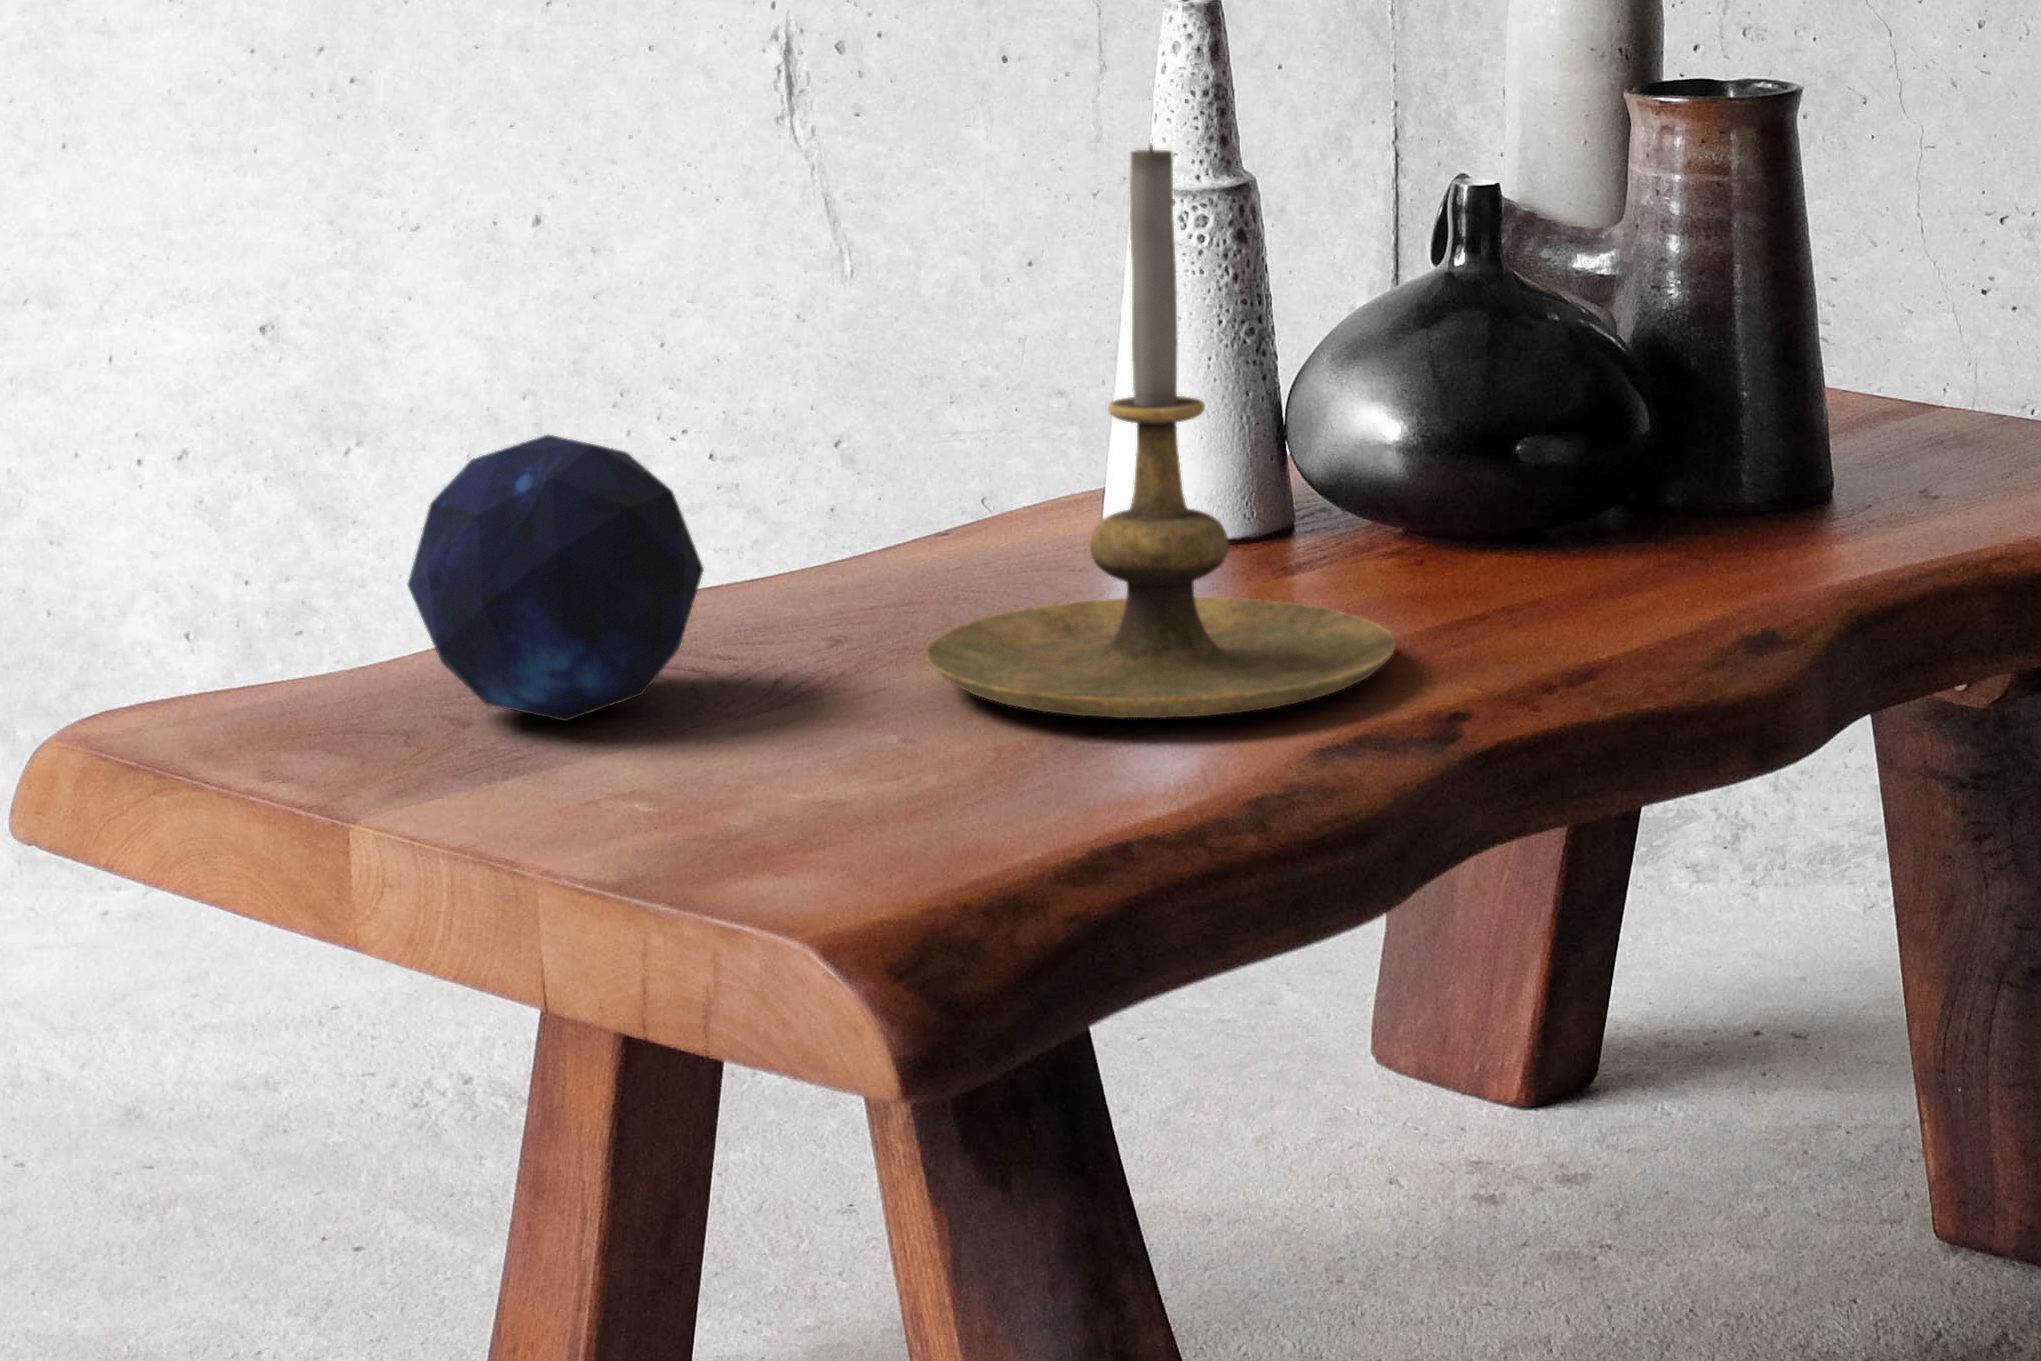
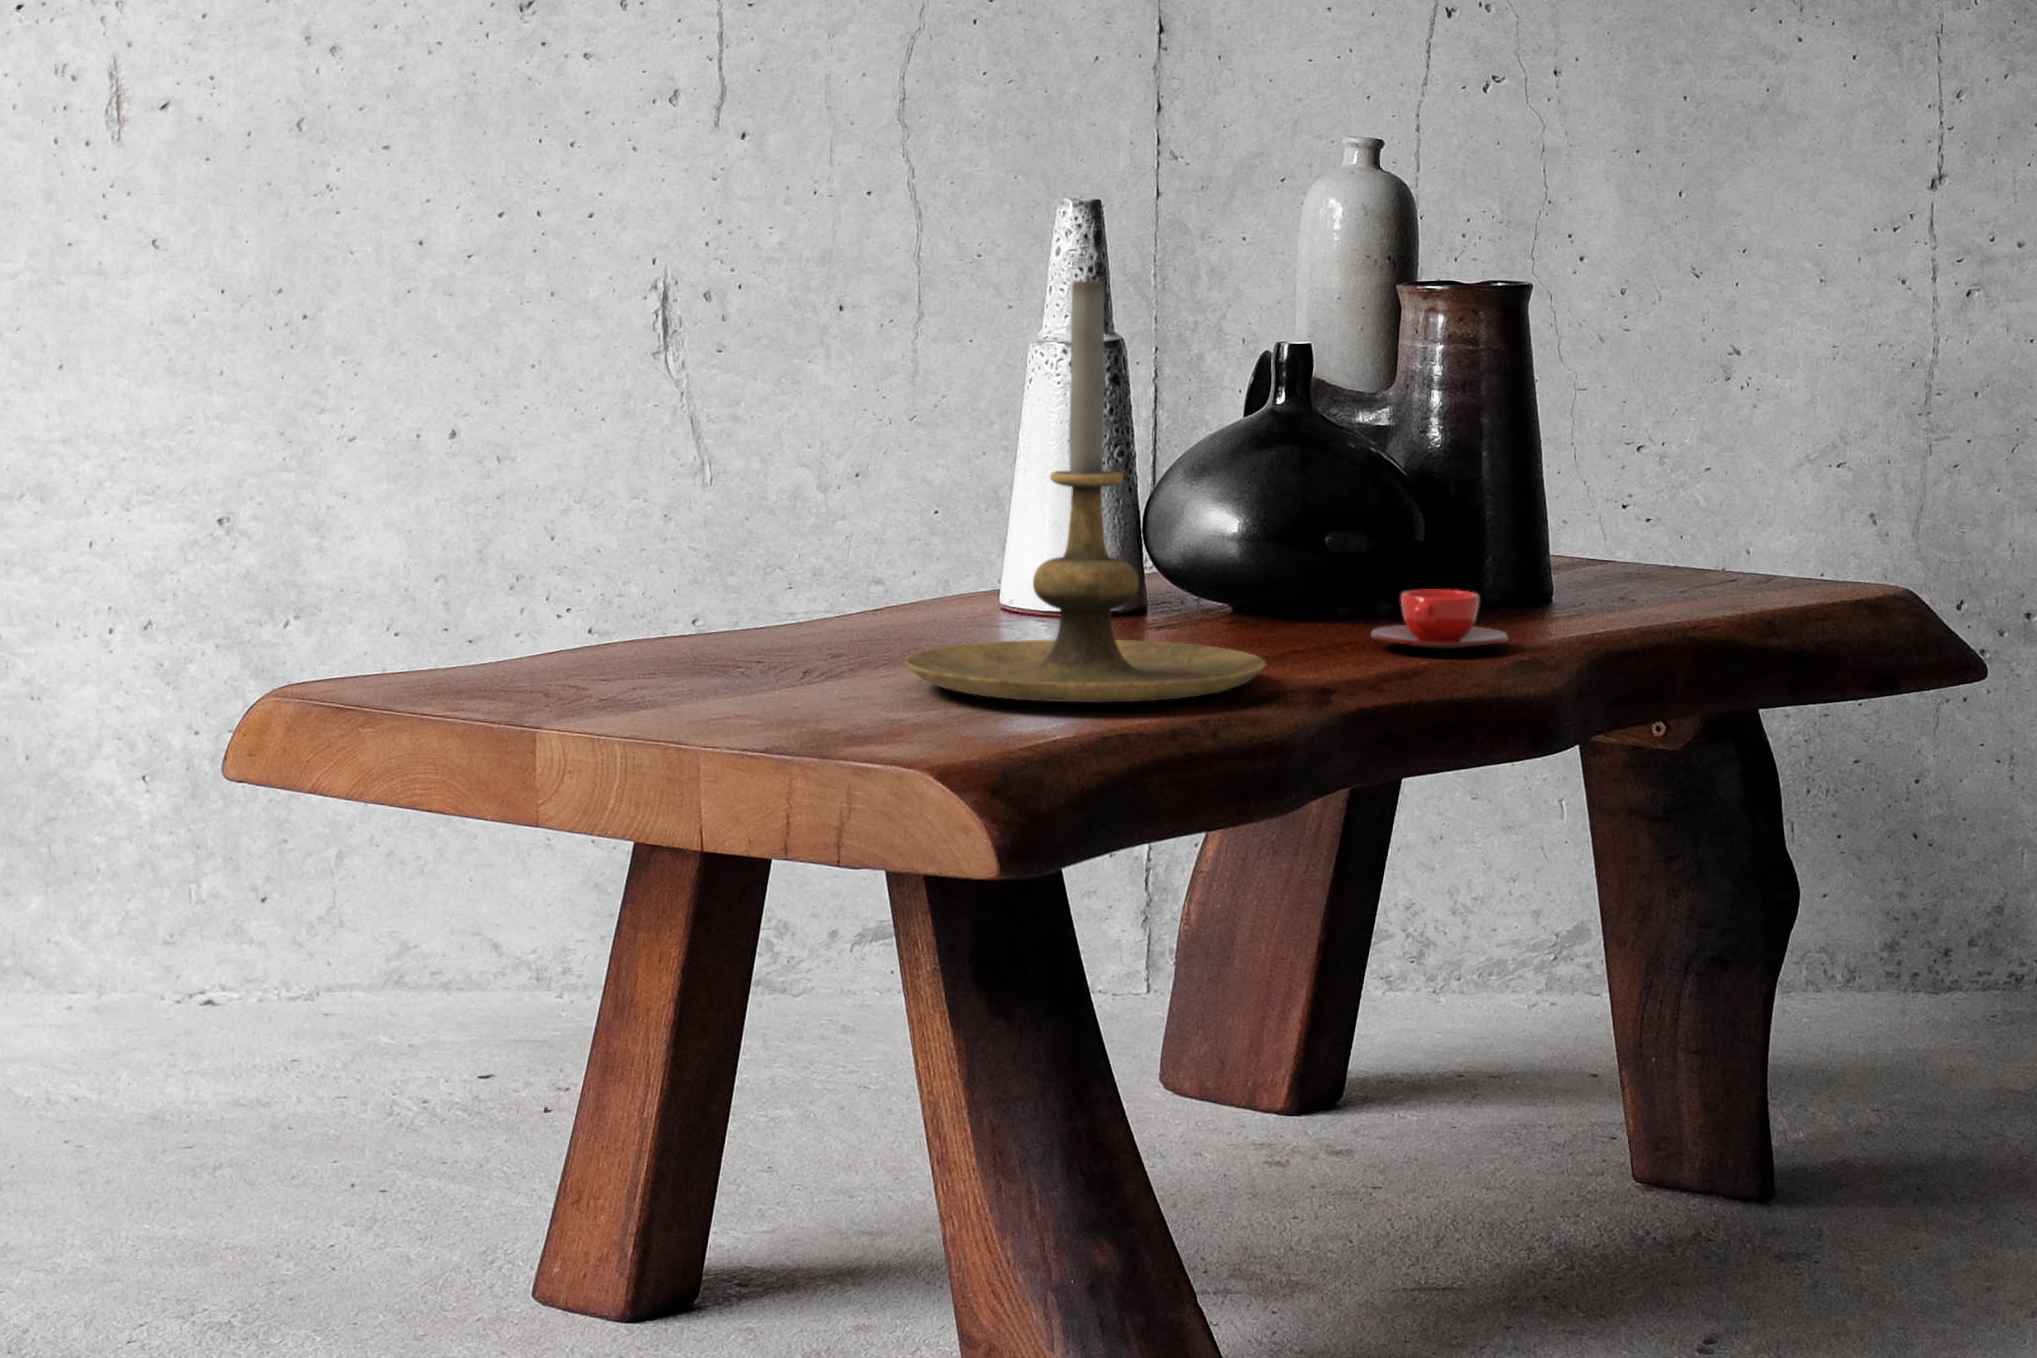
decorative orb: present [408,434,704,721] -> none [516,489,739,705]
teacup: none [1561,517,1737,601] -> present [1371,589,1507,649]

